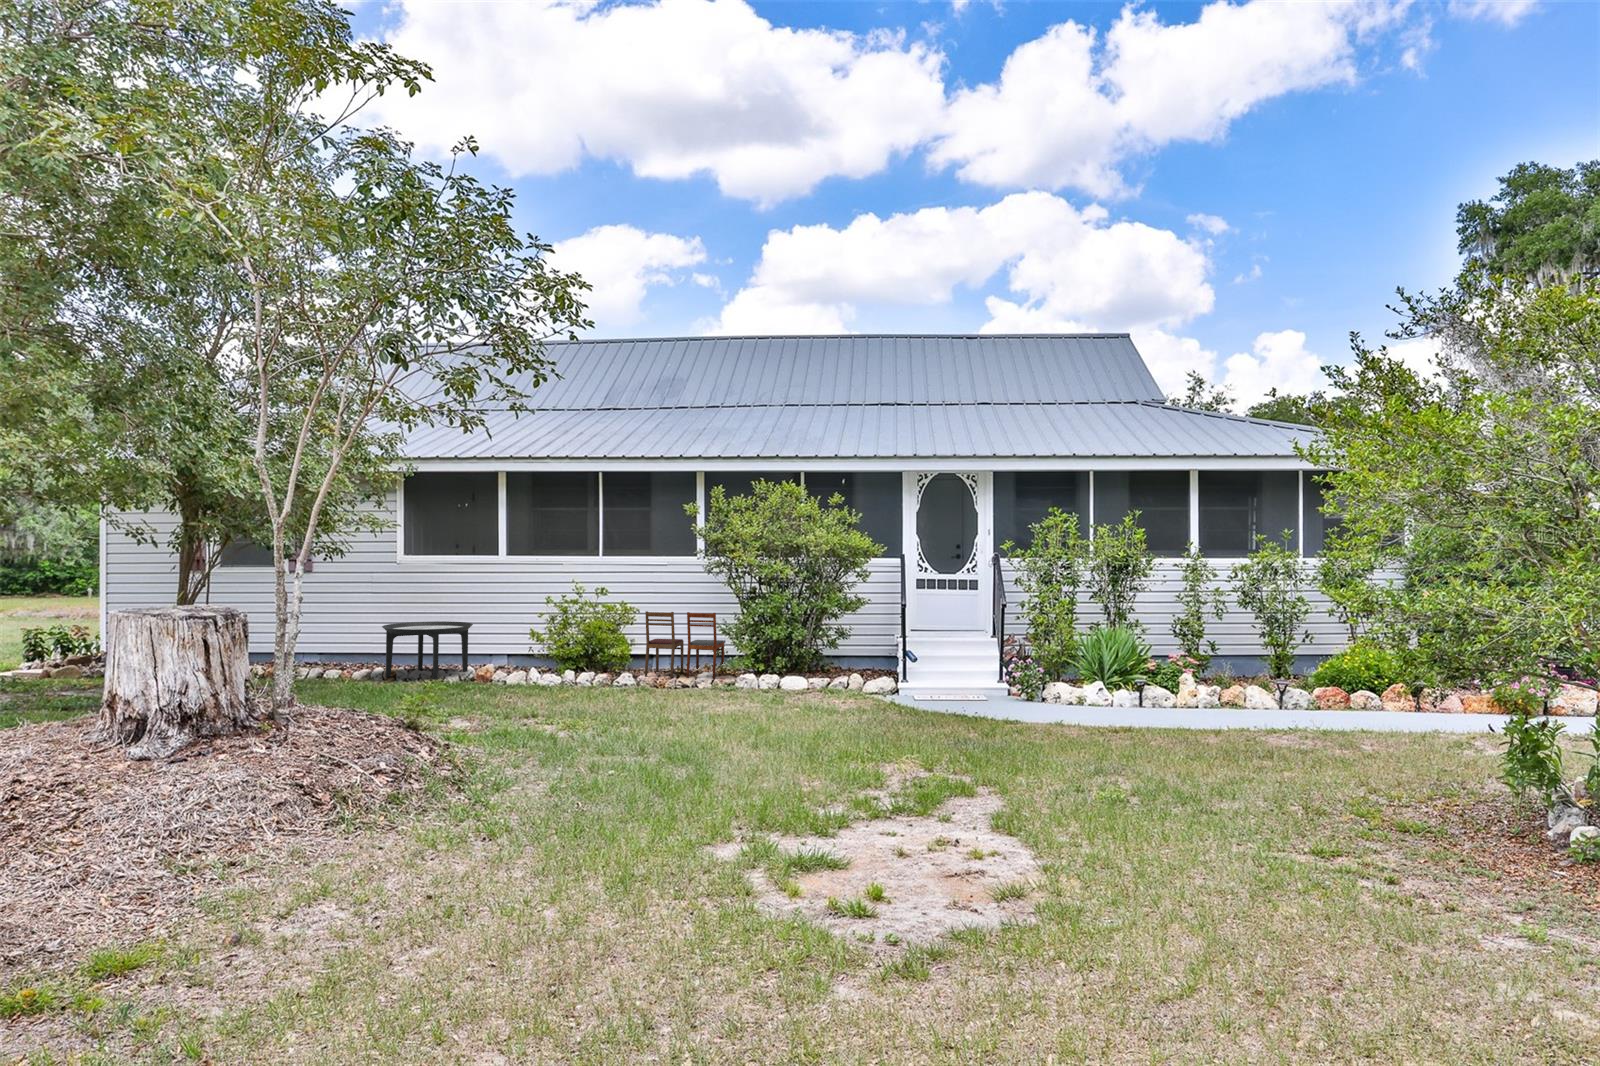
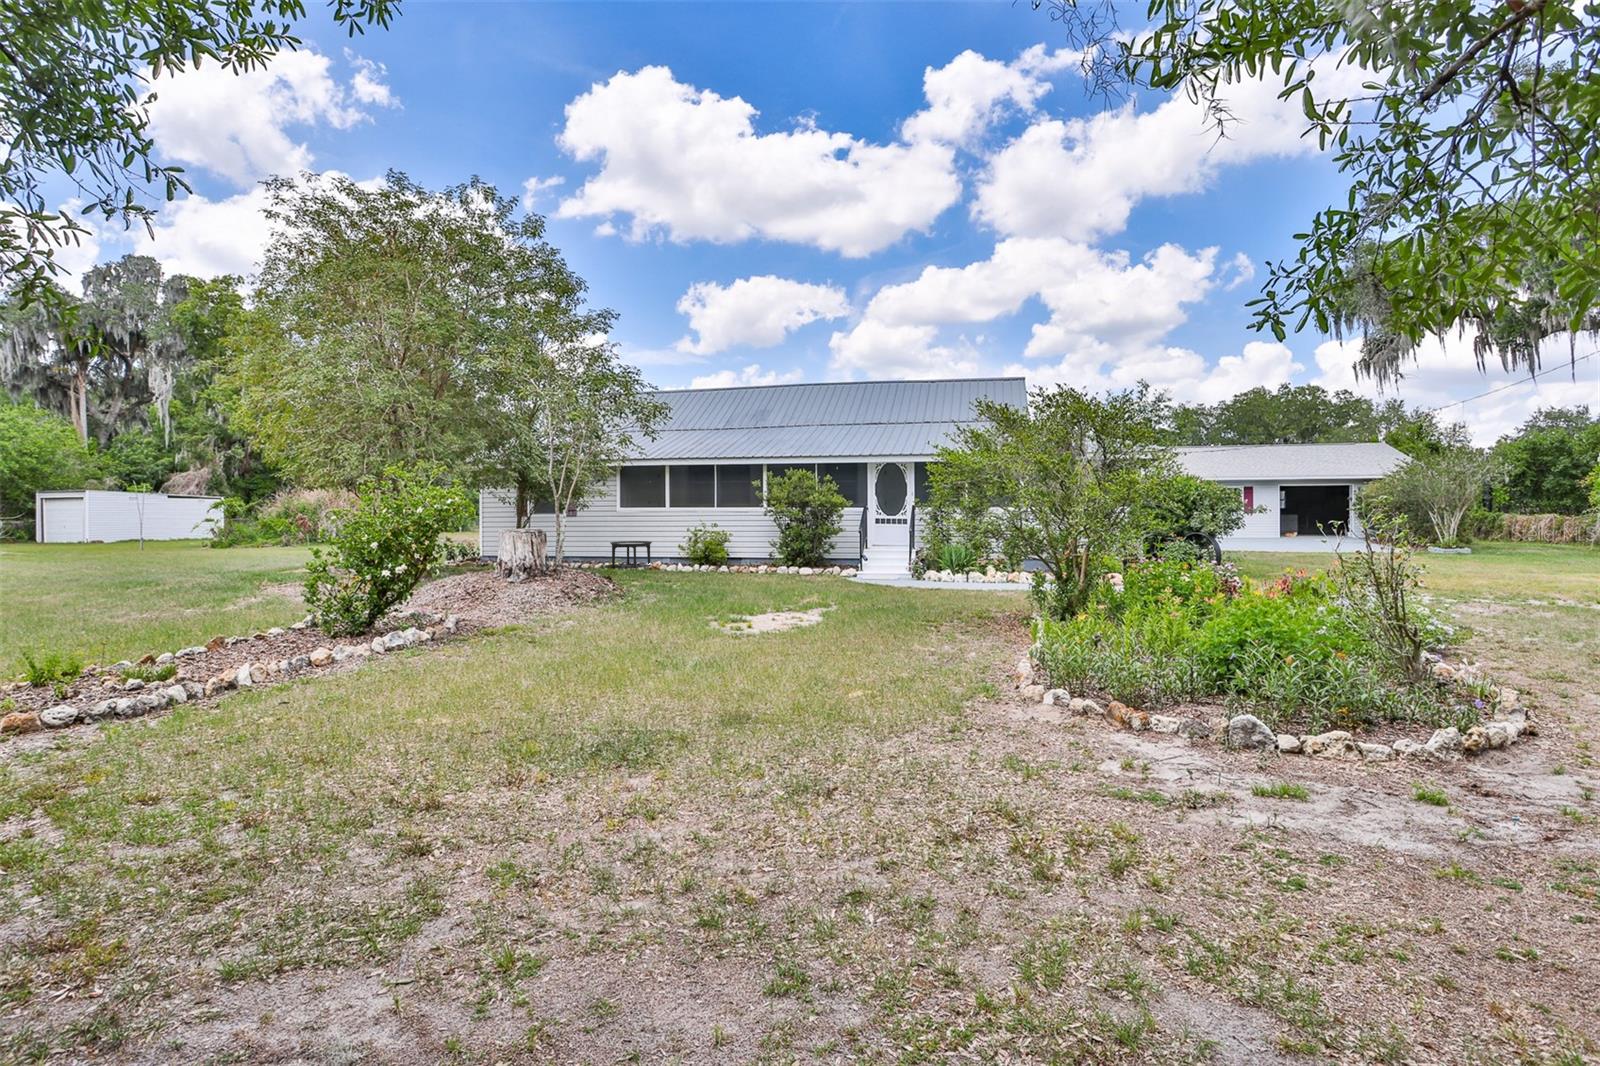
chair: present [645,611,724,679] -> none [734,536,774,569]

